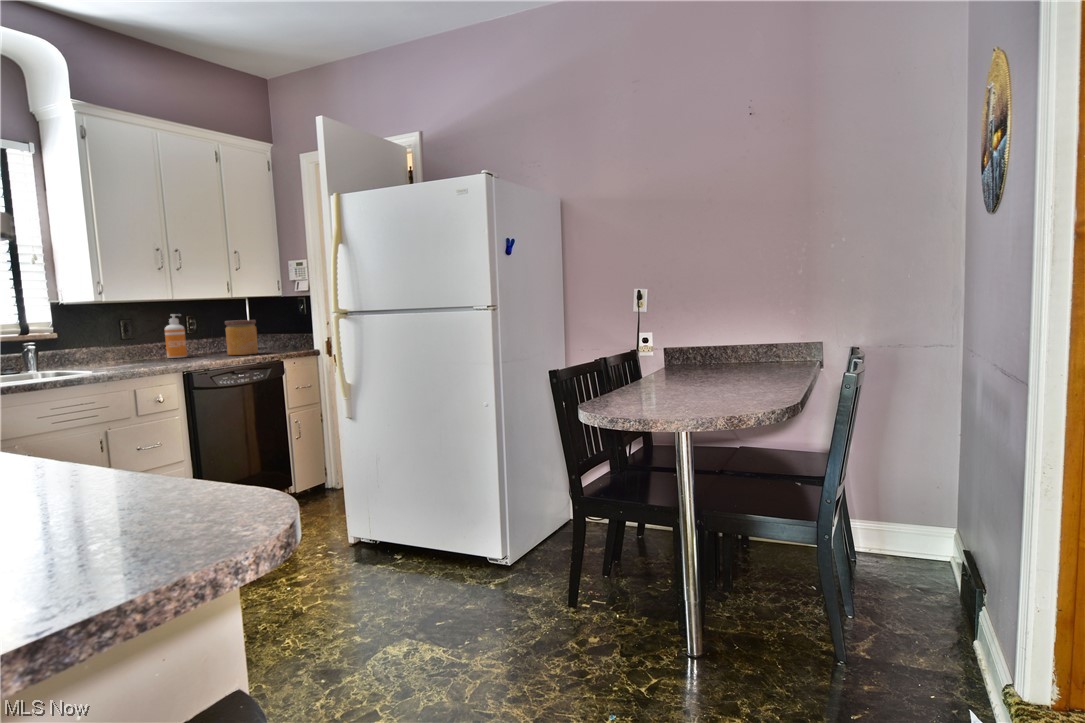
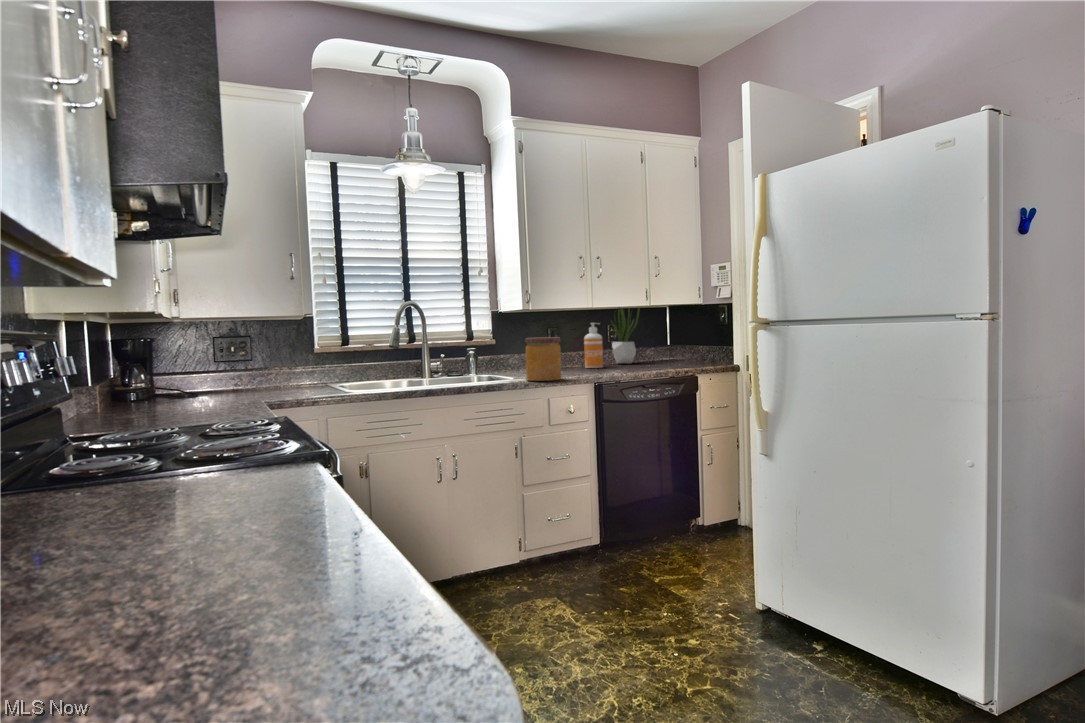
potted plant: none [191,288,221,352] -> present [612,307,640,363]
jar: present [225,320,258,355] -> present [525,337,561,381]

